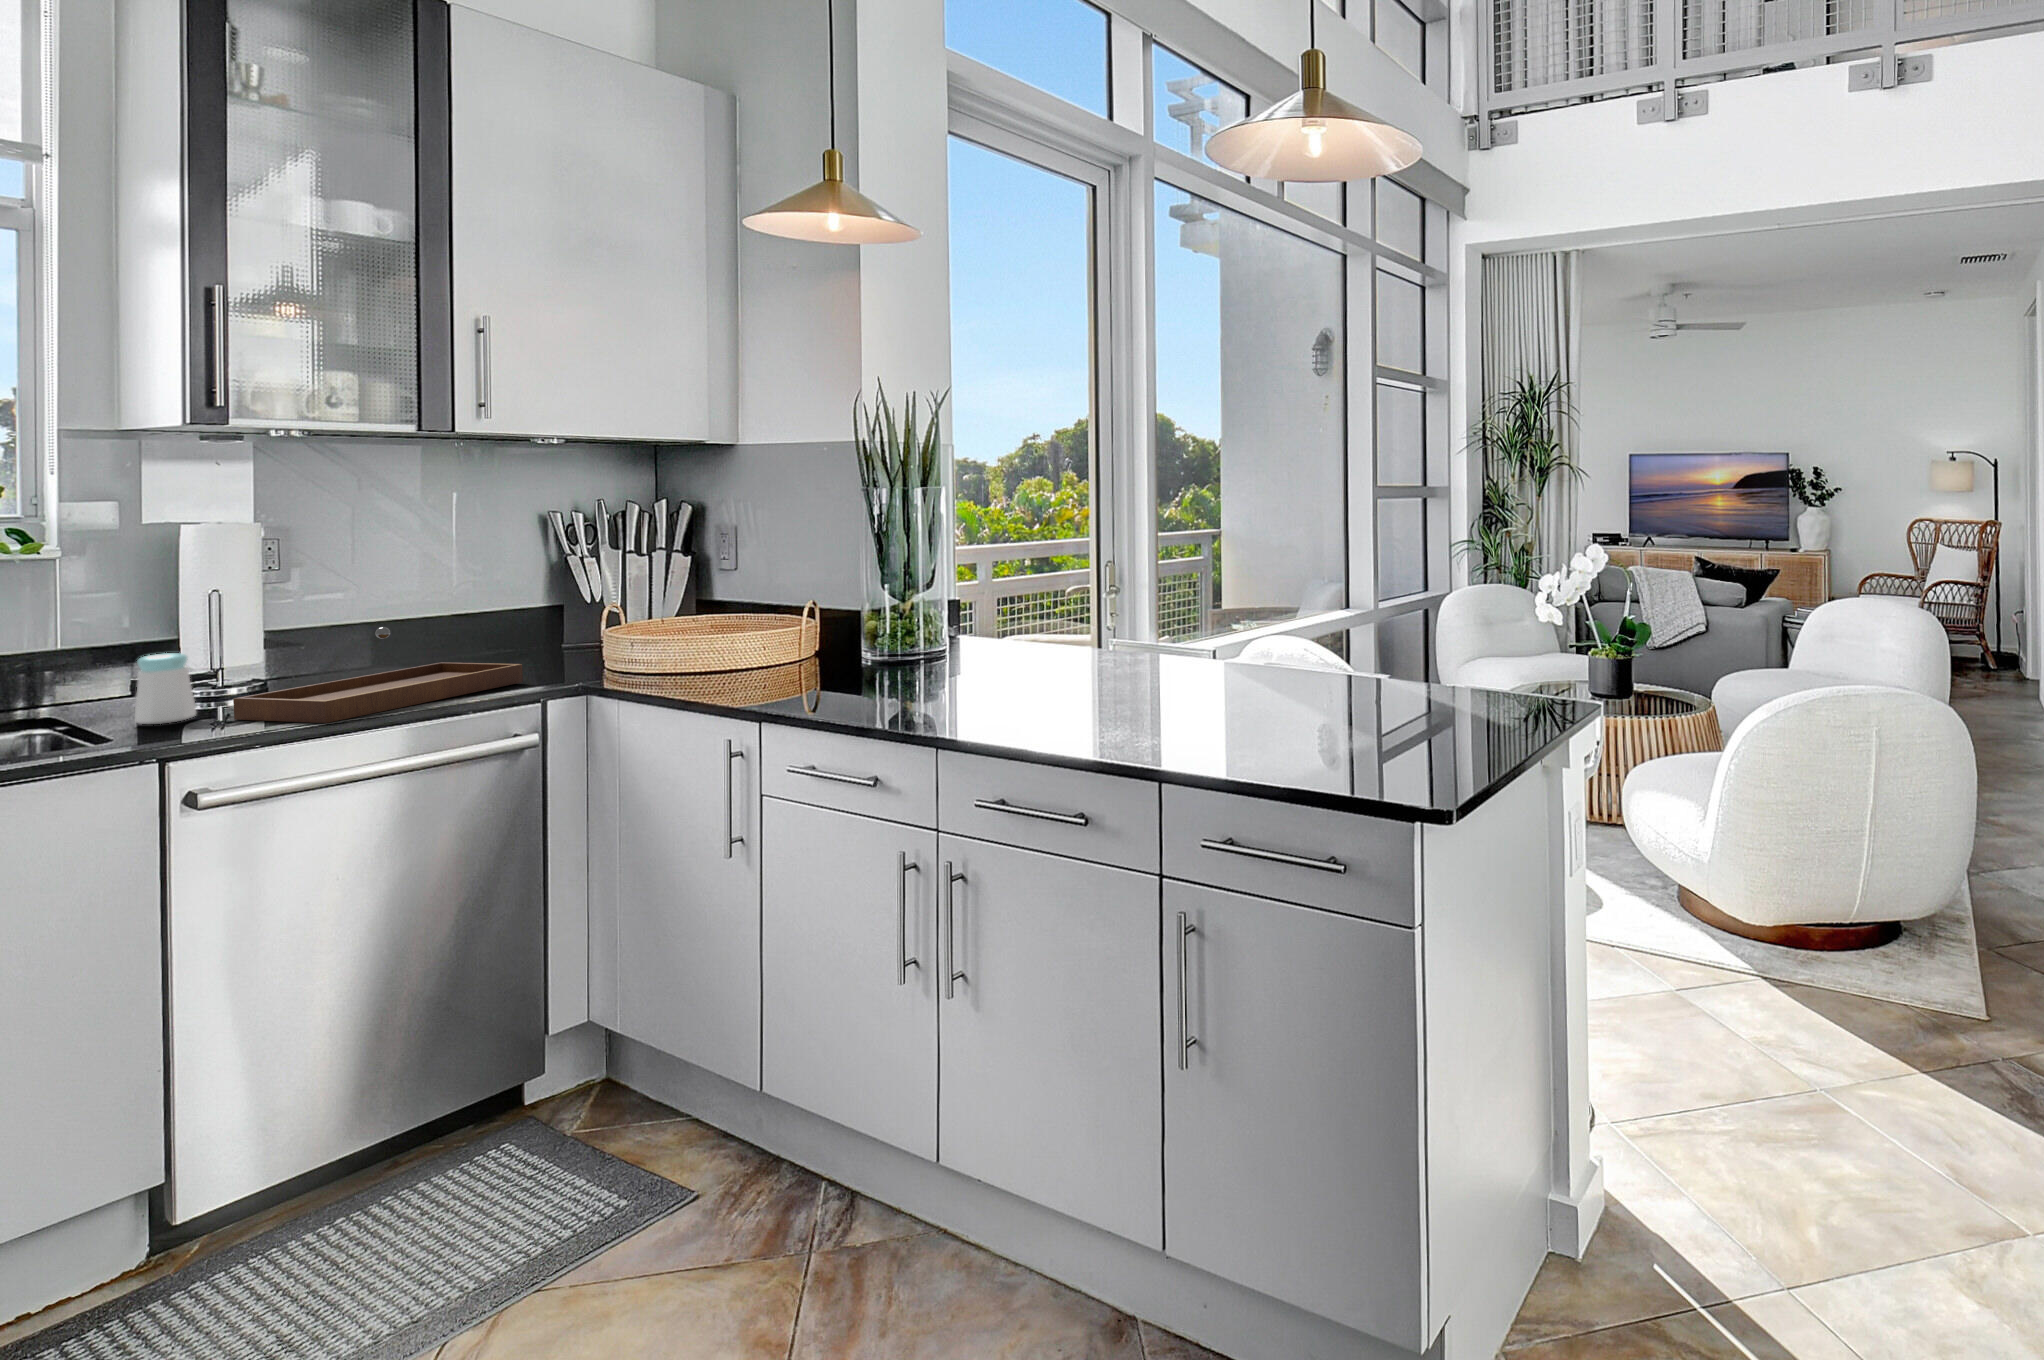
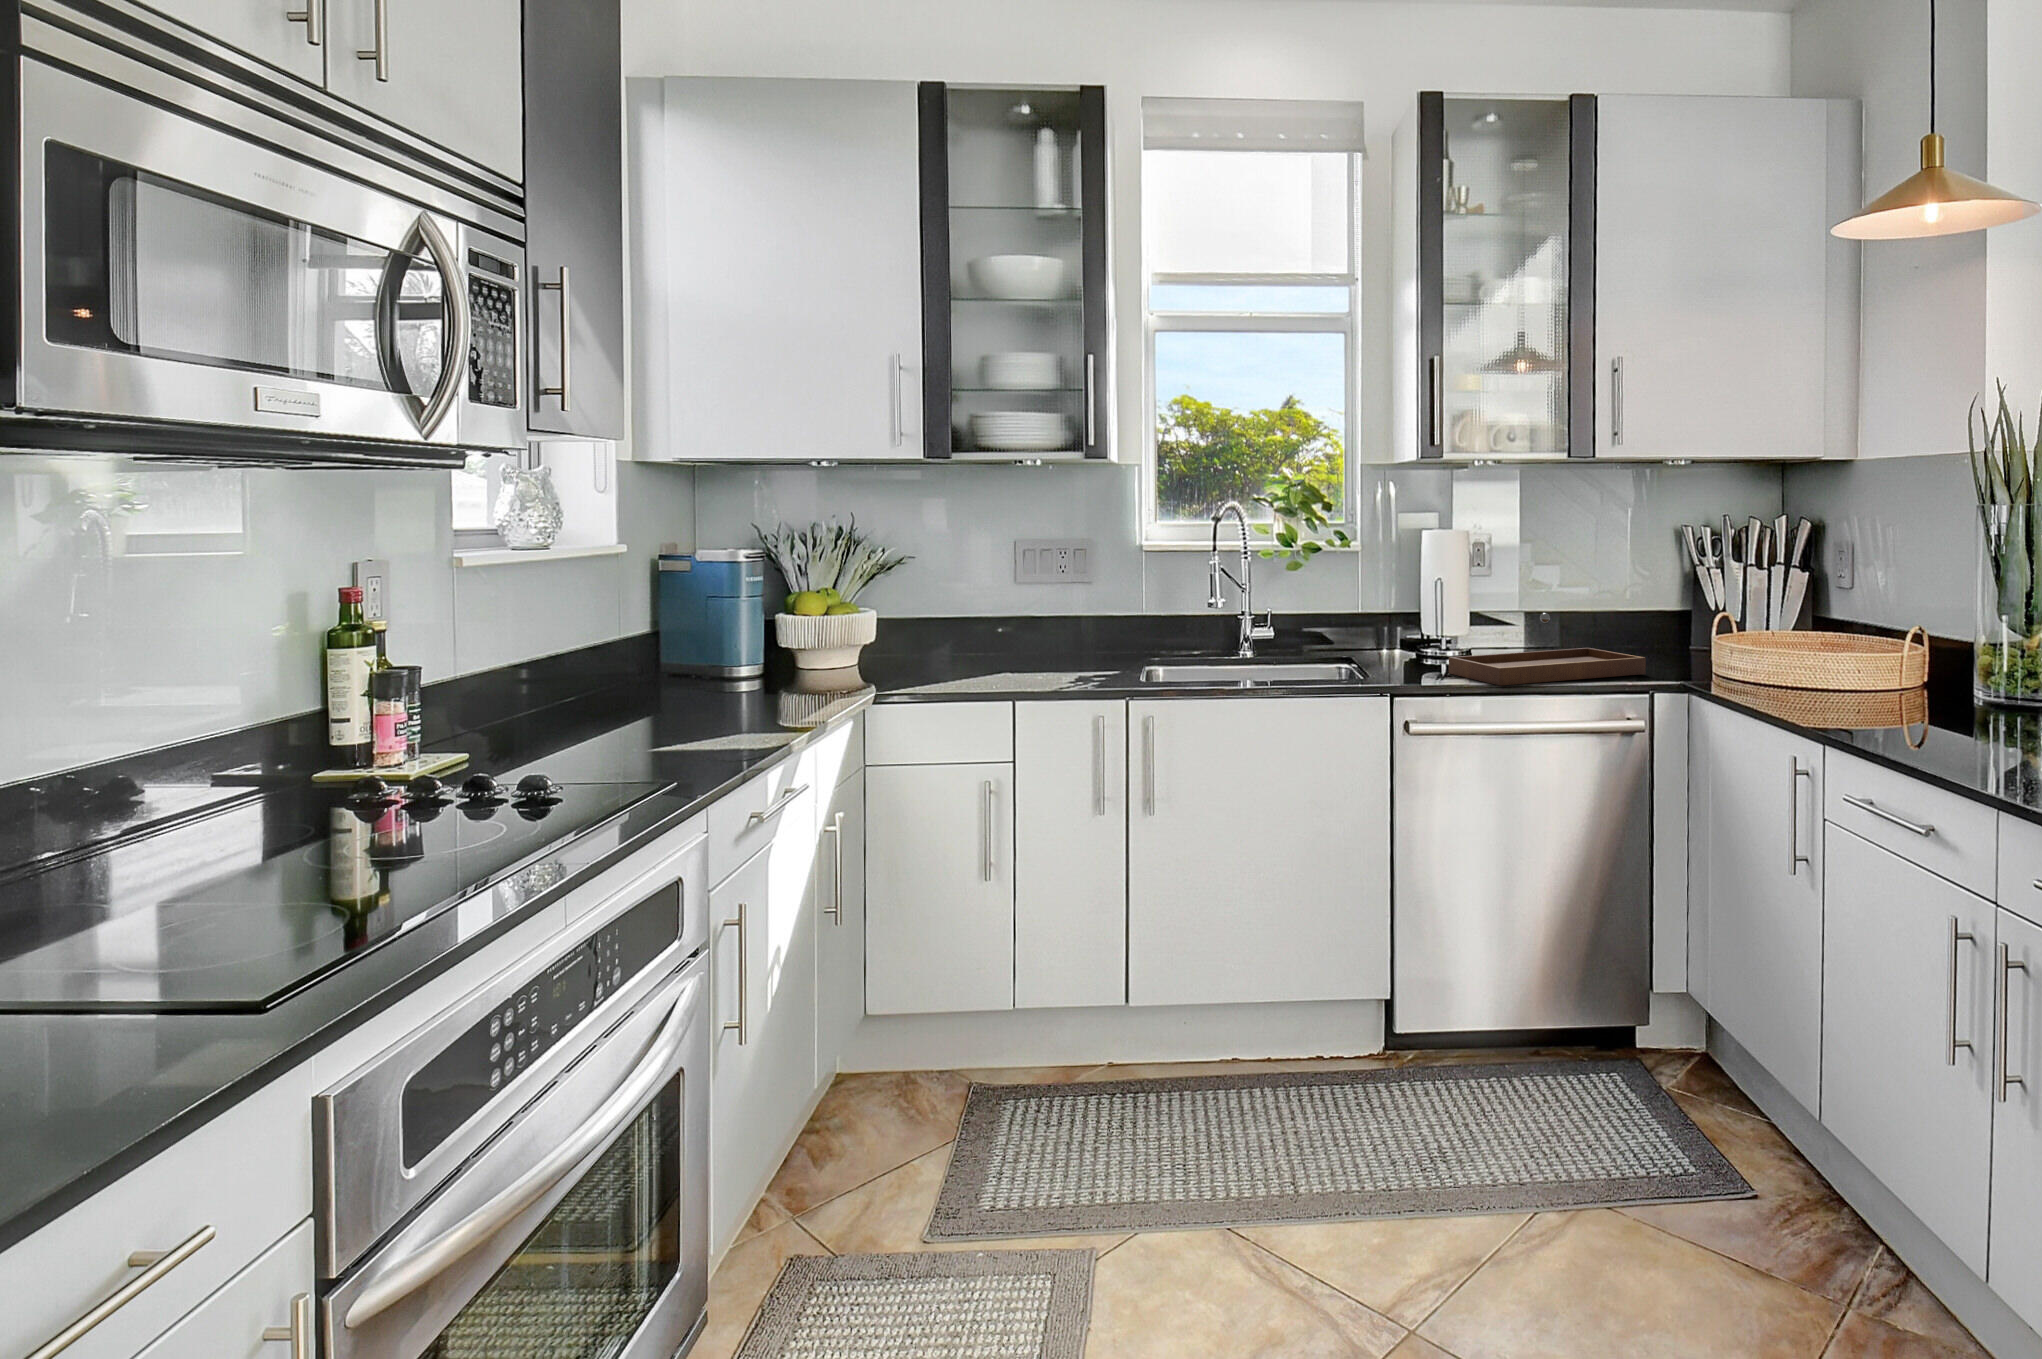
salt shaker: present [135,653,196,724] -> none [1396,618,1429,669]

